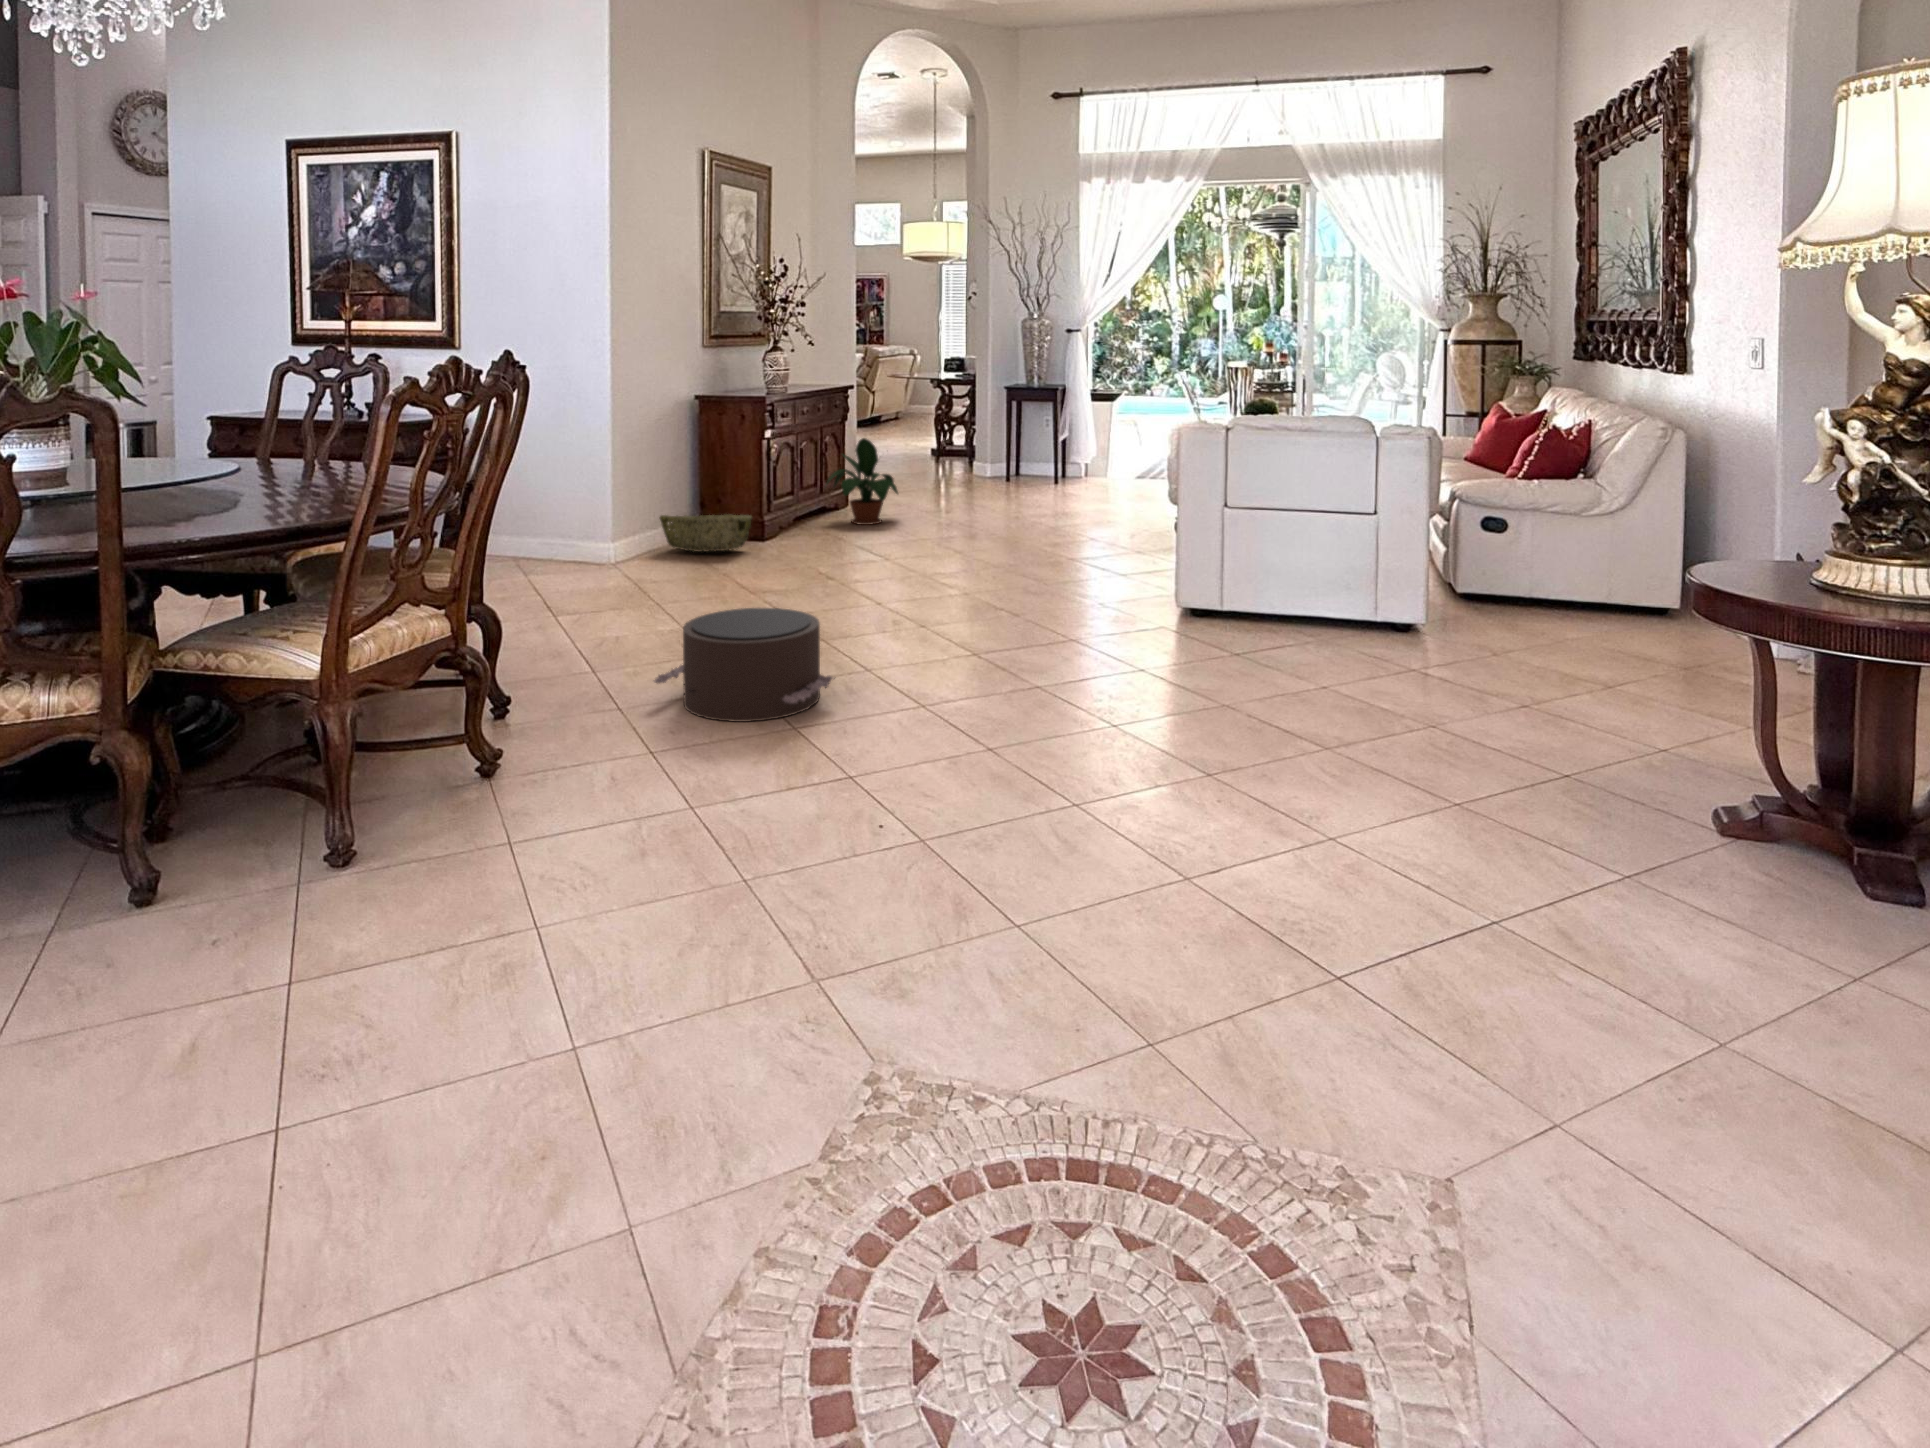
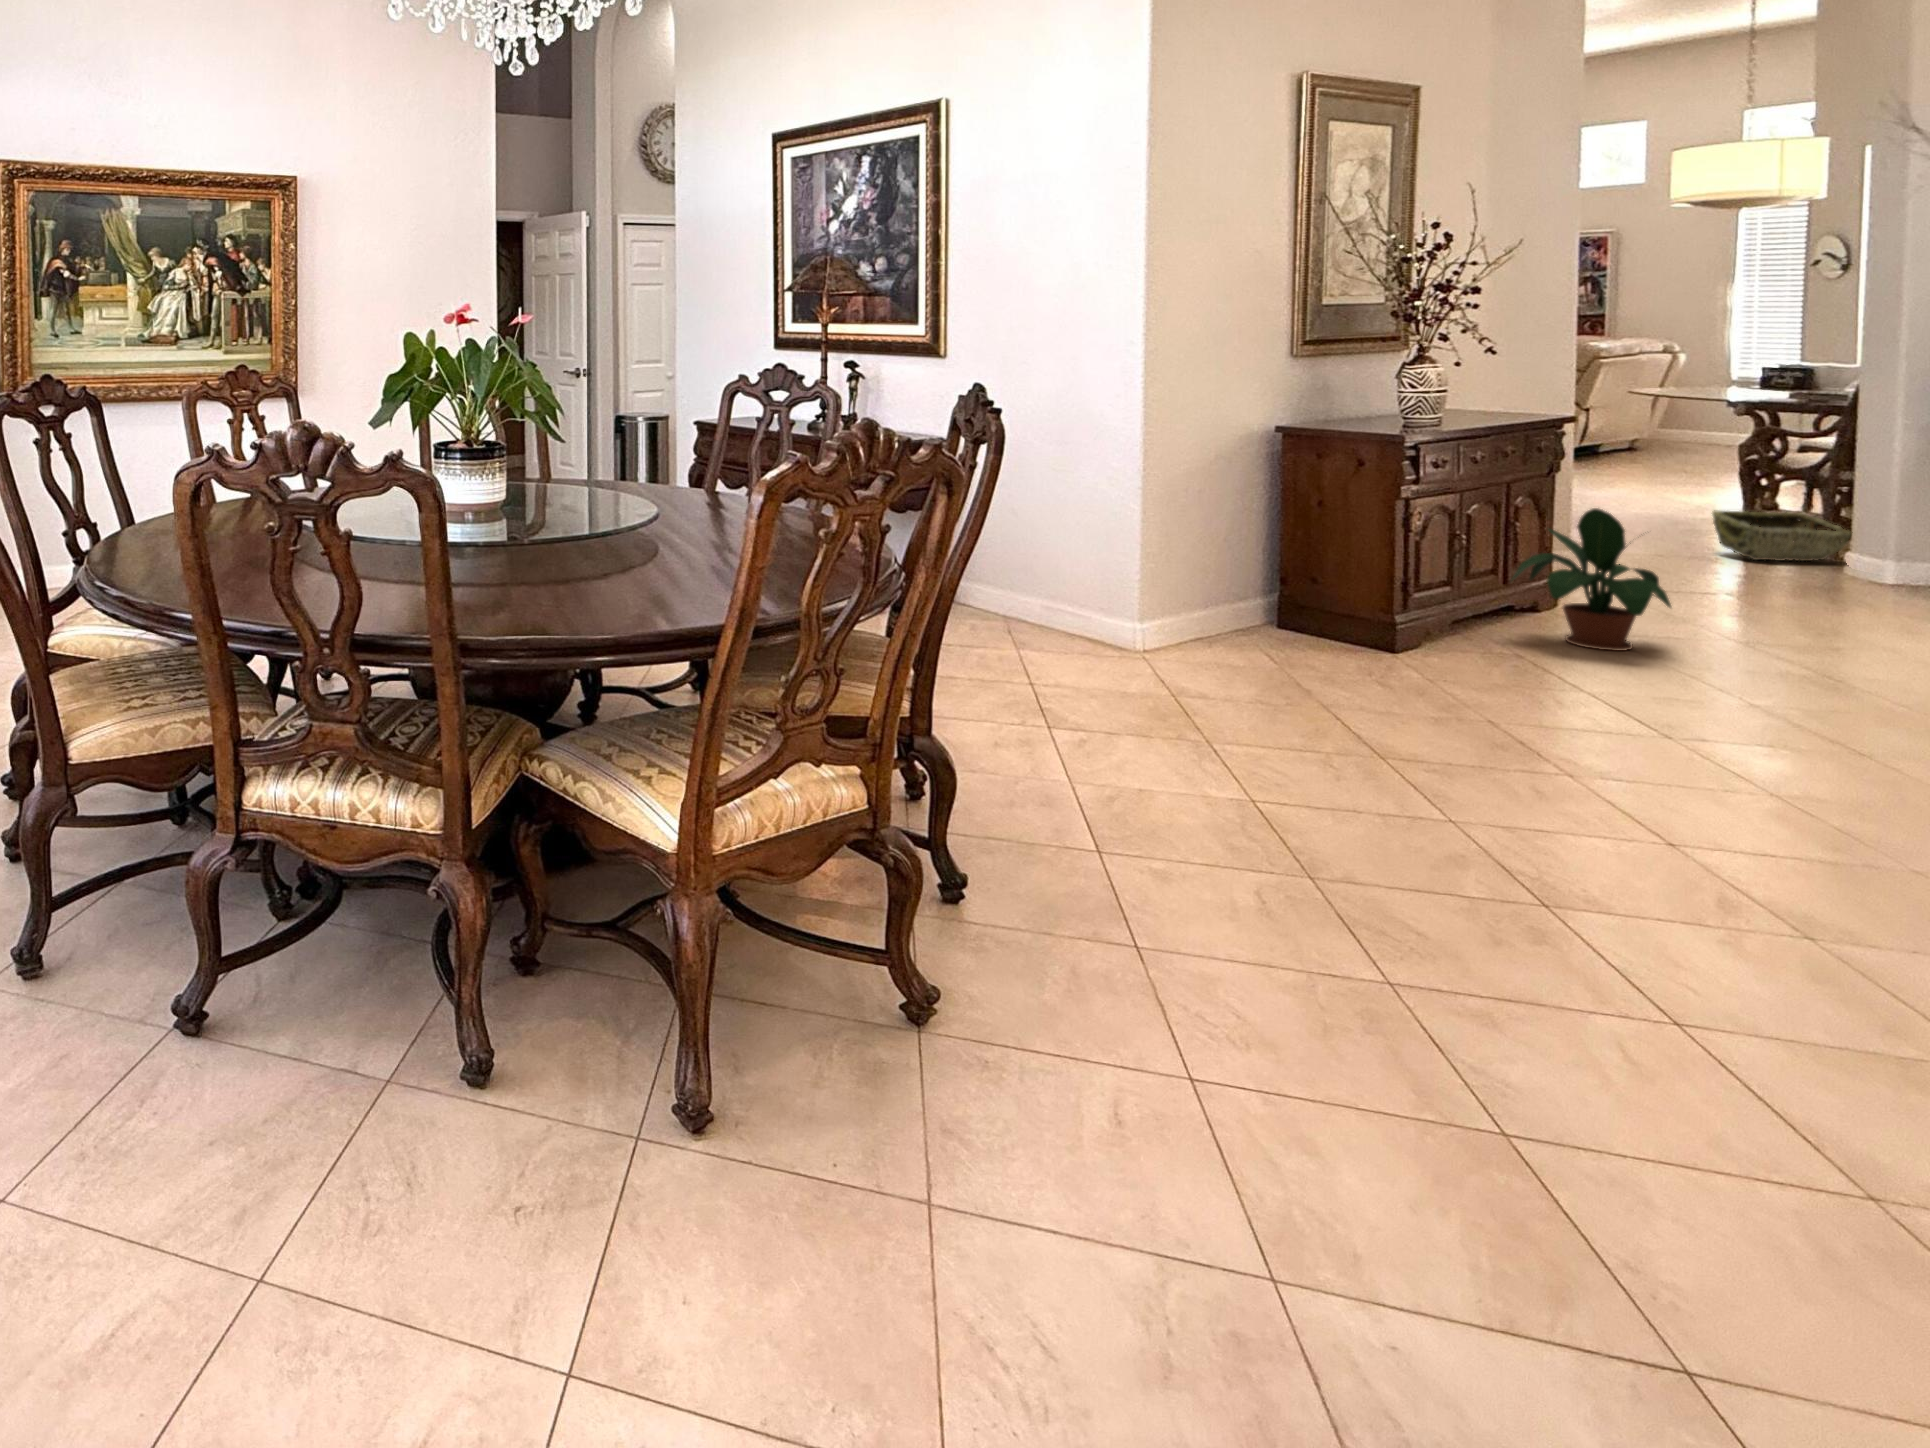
woven basket: present [660,514,752,552] -> present [1712,510,1851,561]
pouf: present [653,608,833,722] -> none [1188,818,1567,1059]

